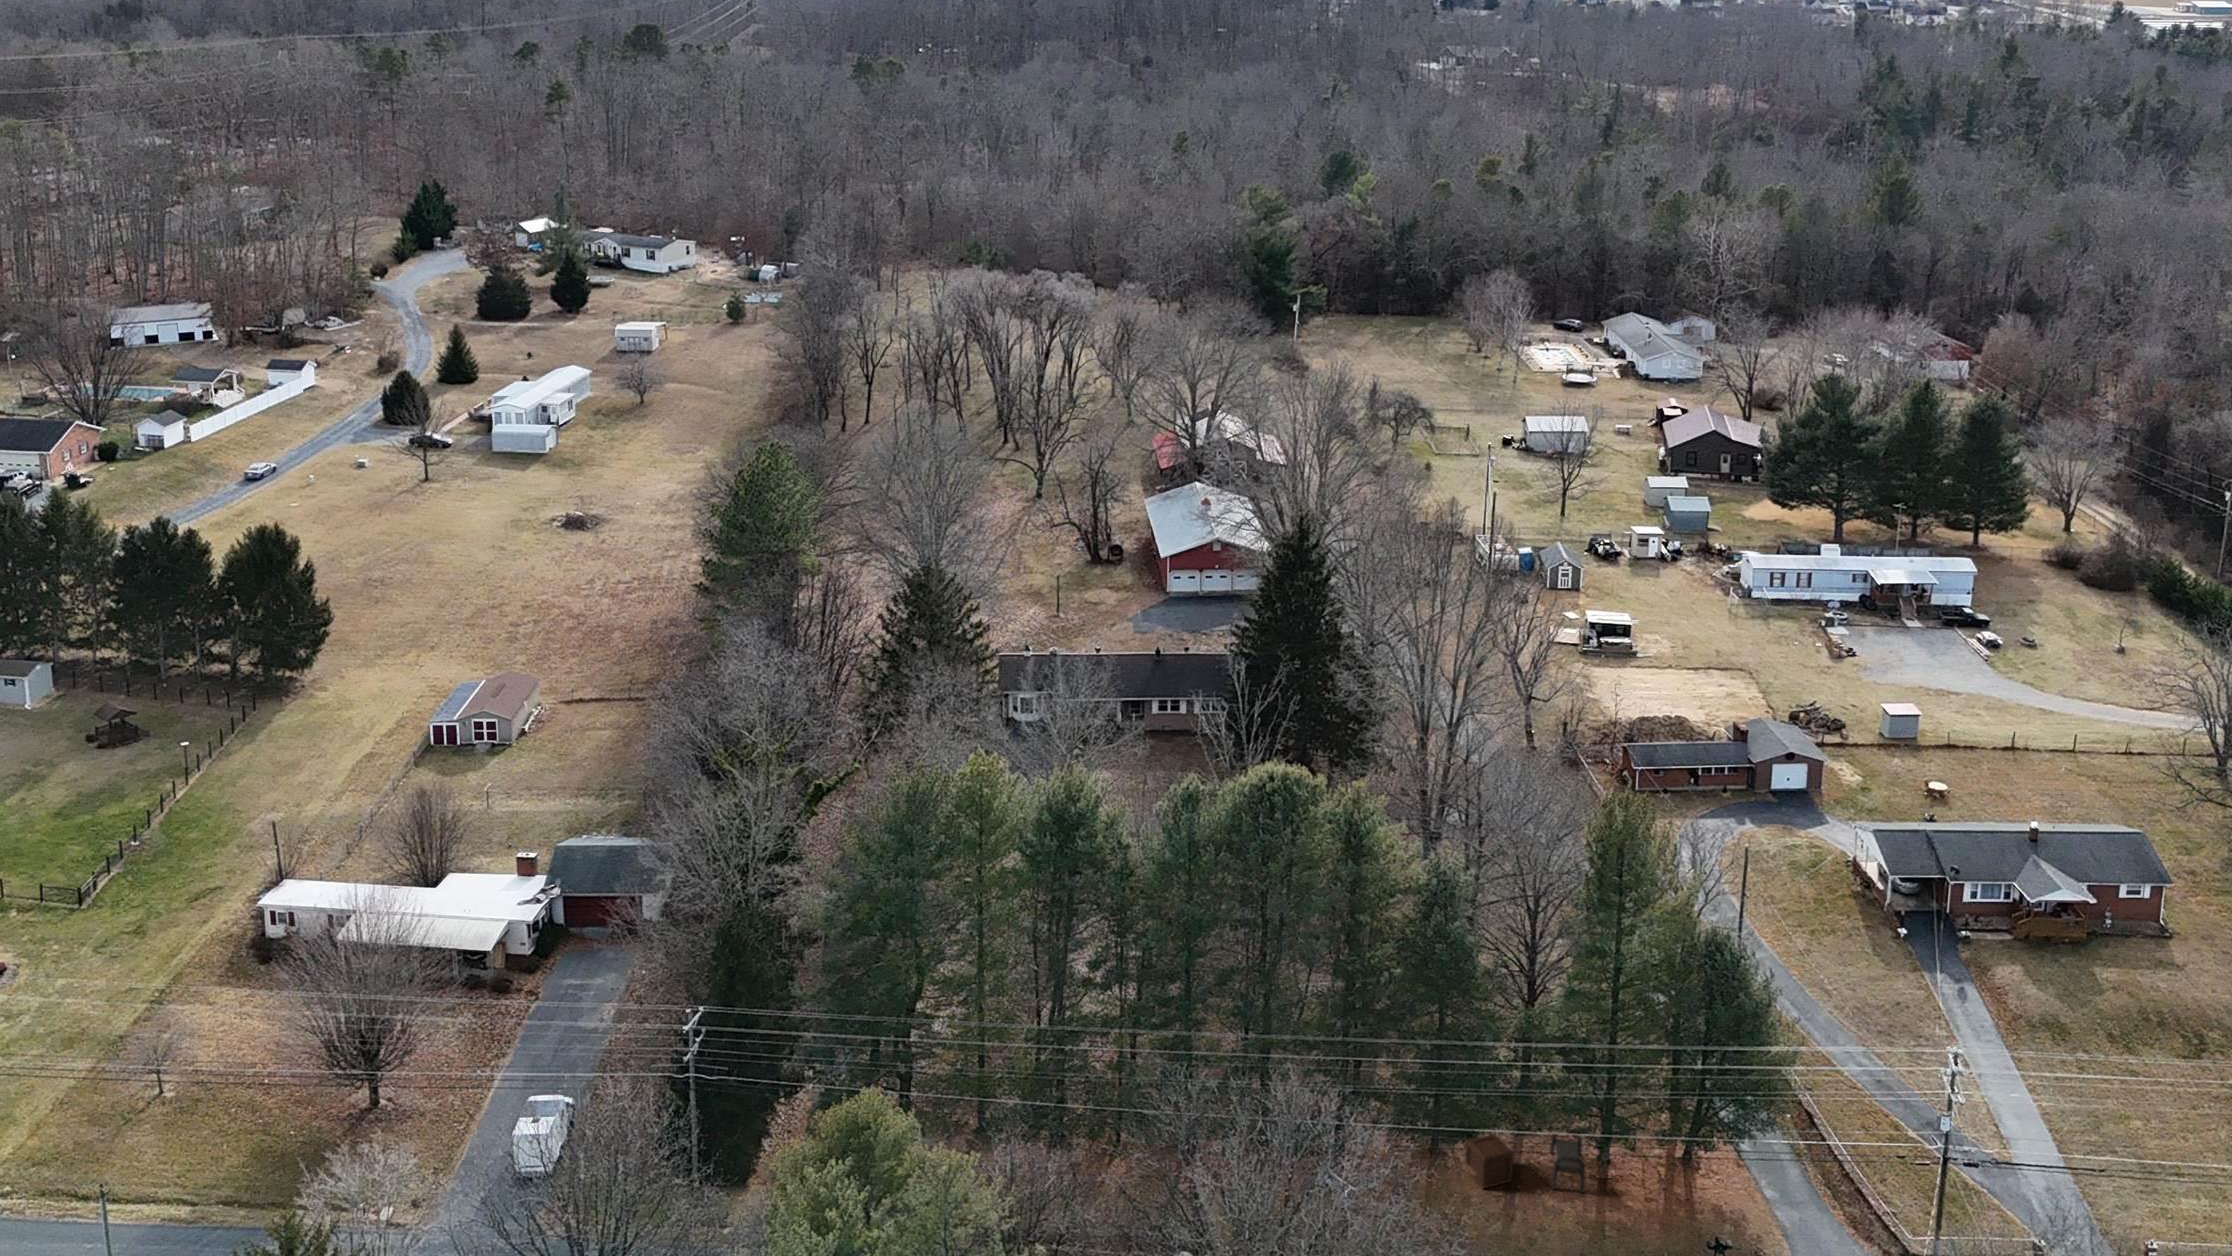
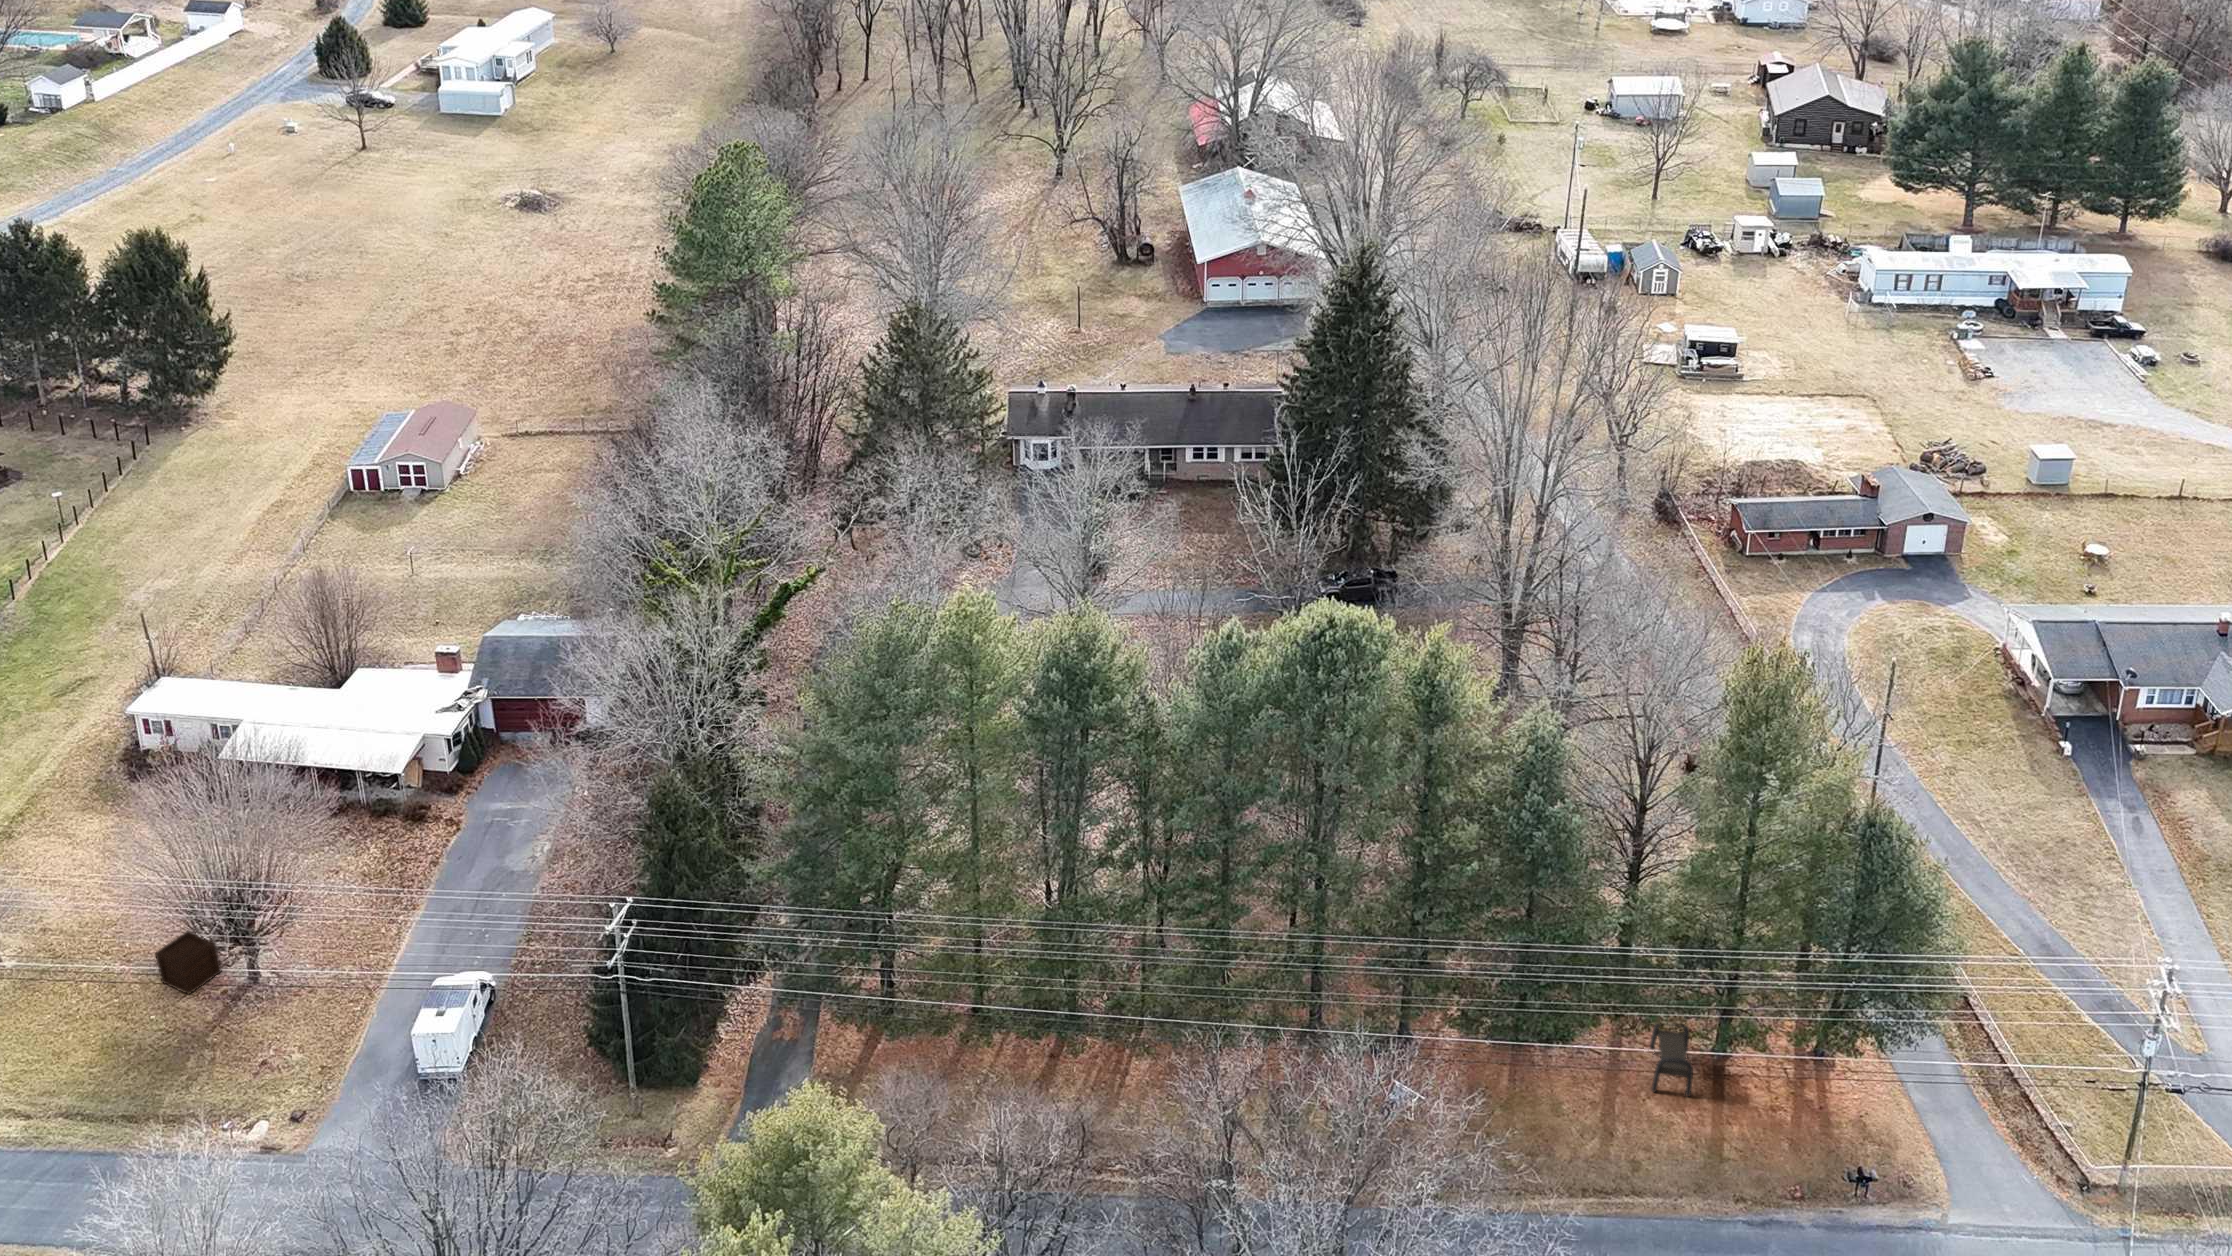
wooden crate: present [1464,1134,1514,1188] -> present [155,931,221,994]

